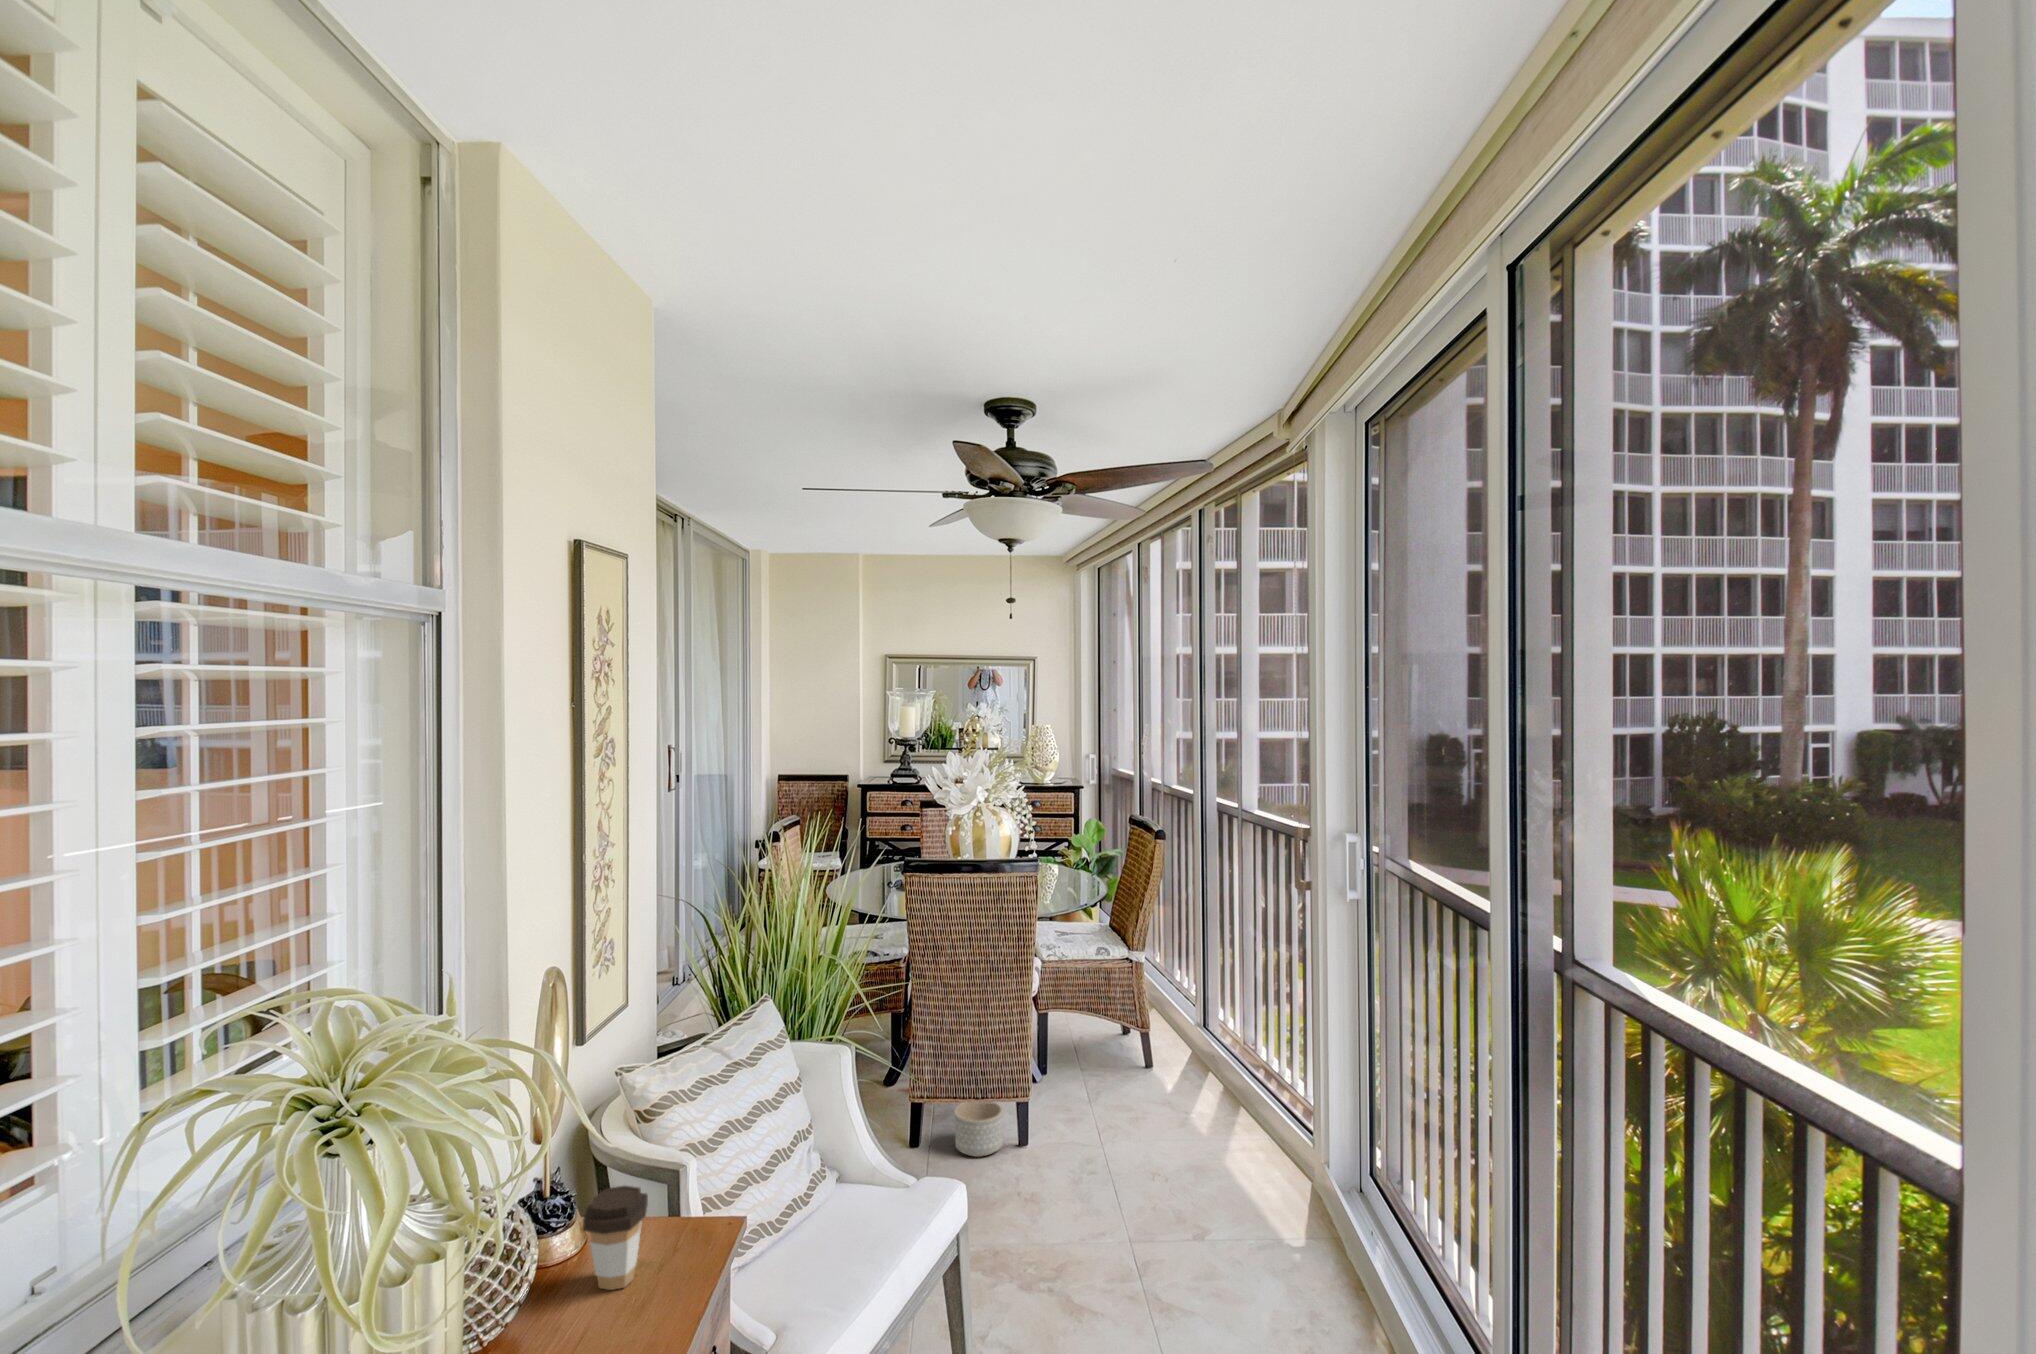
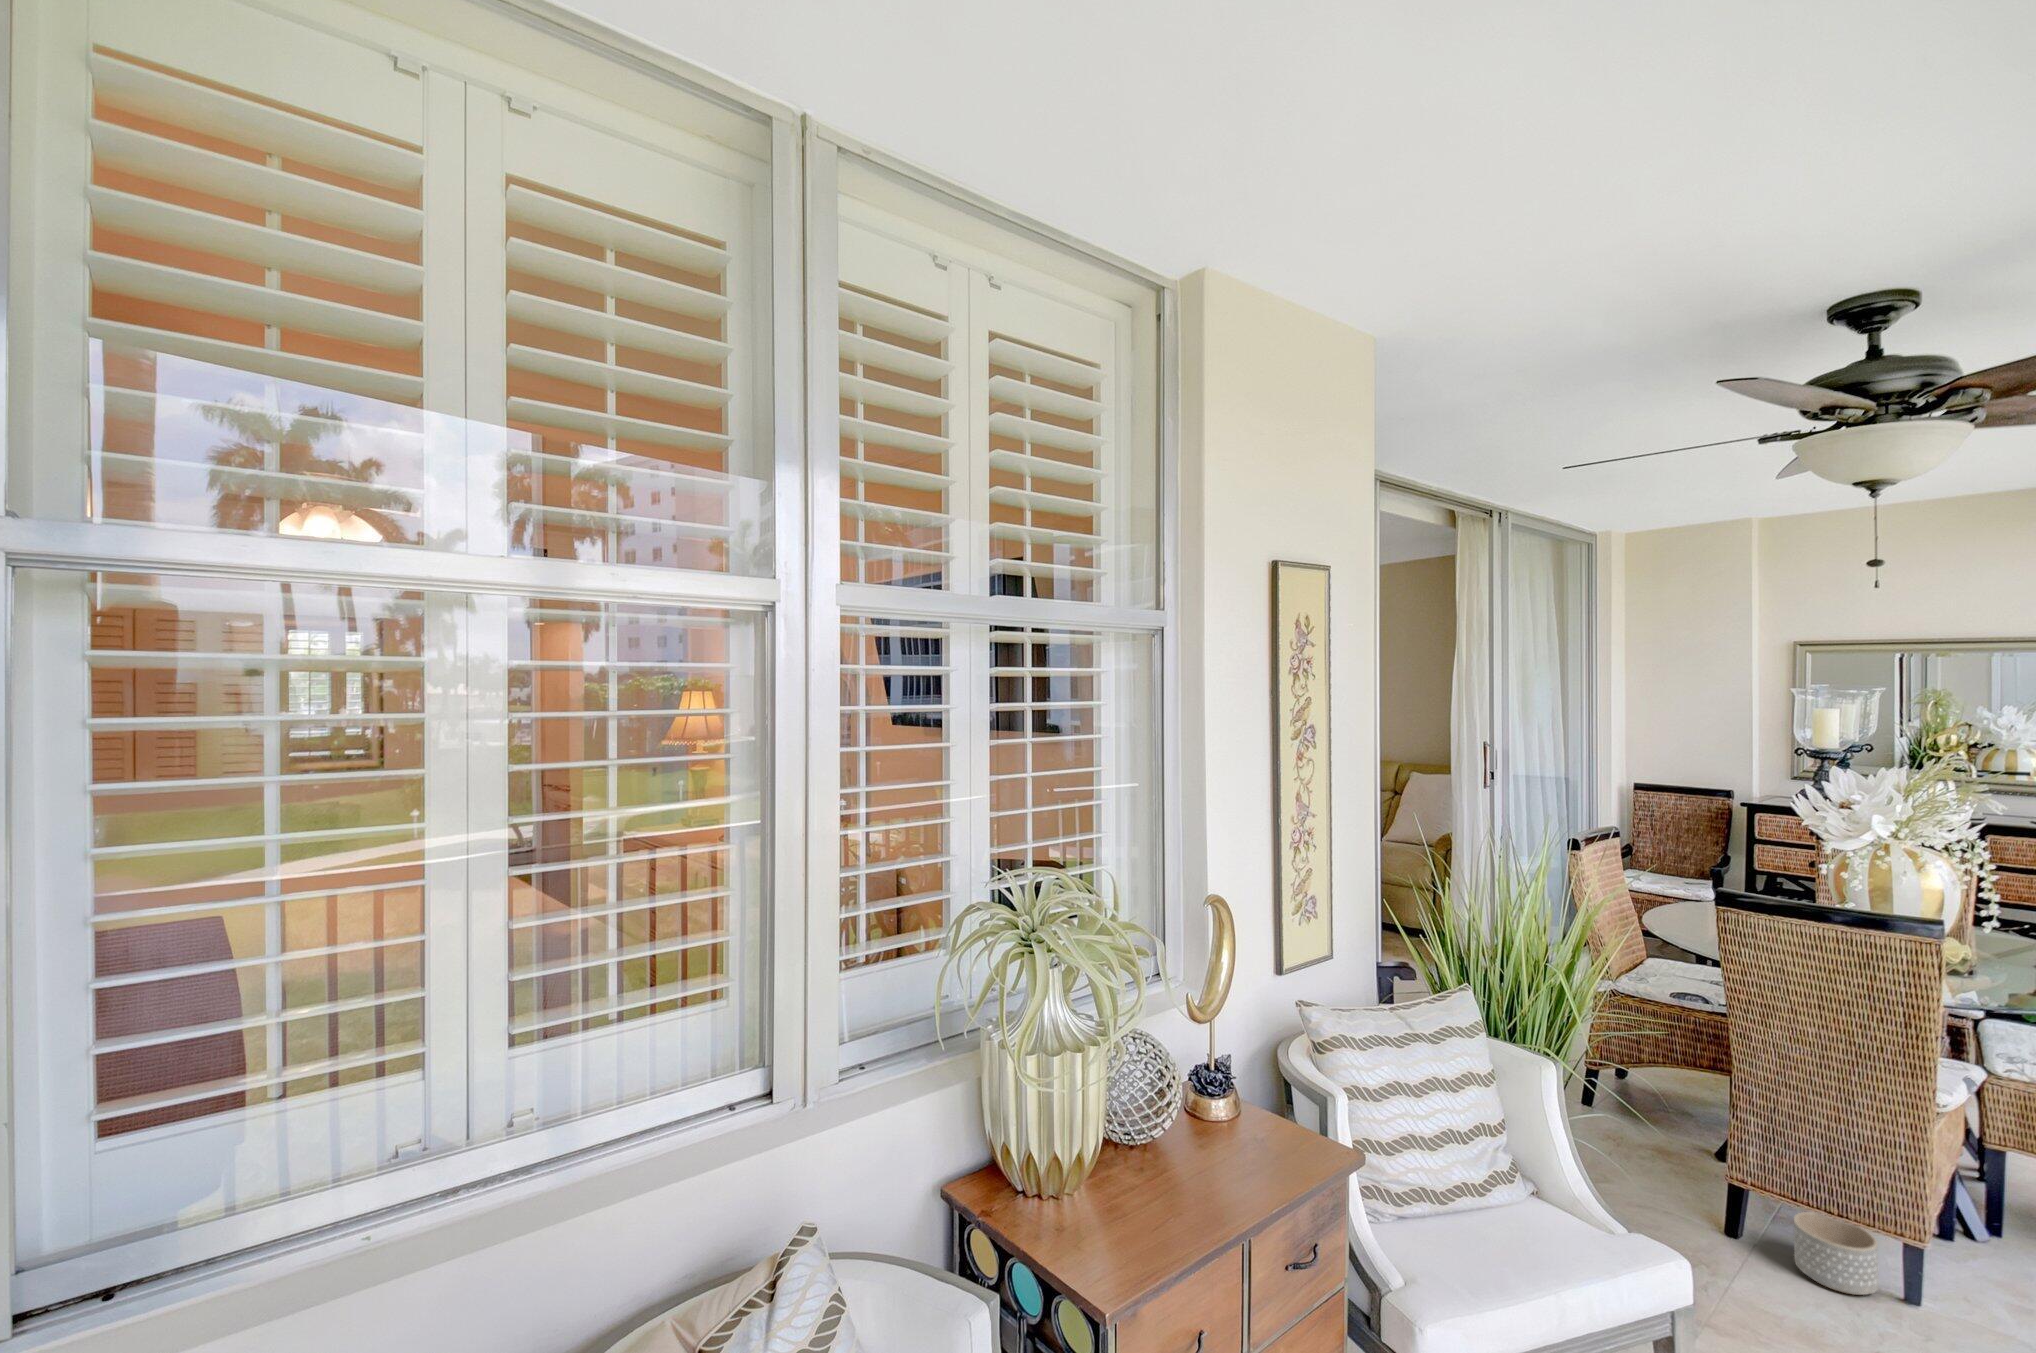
coffee cup: present [583,1186,648,1290] -> none [1215,1084,1269,1169]

